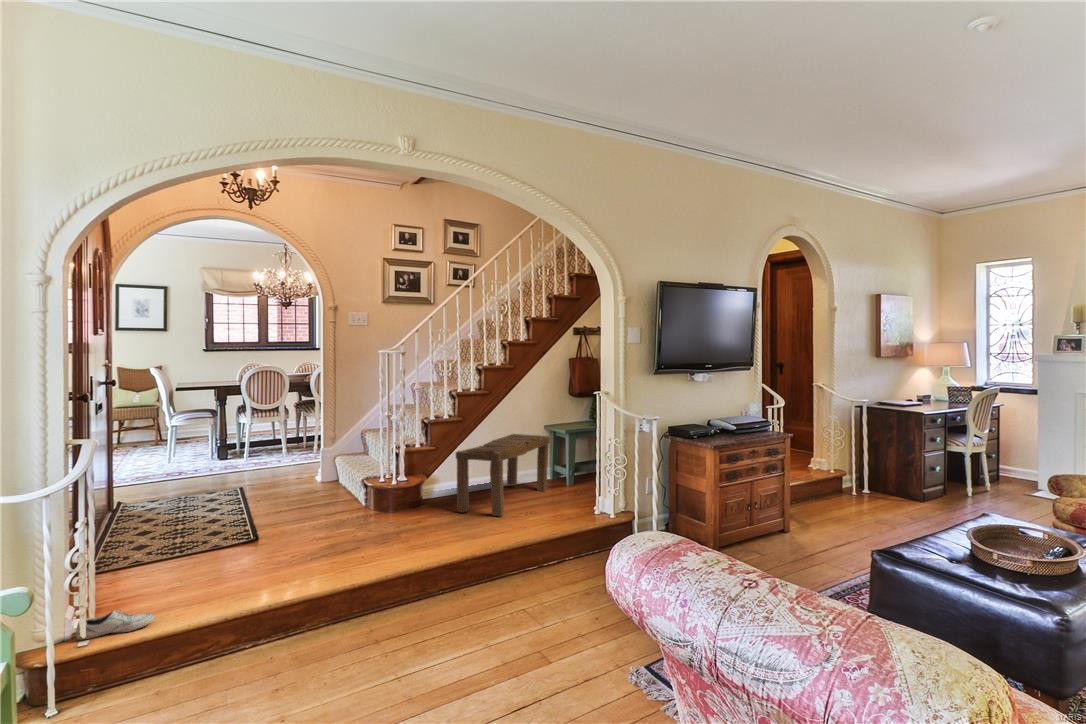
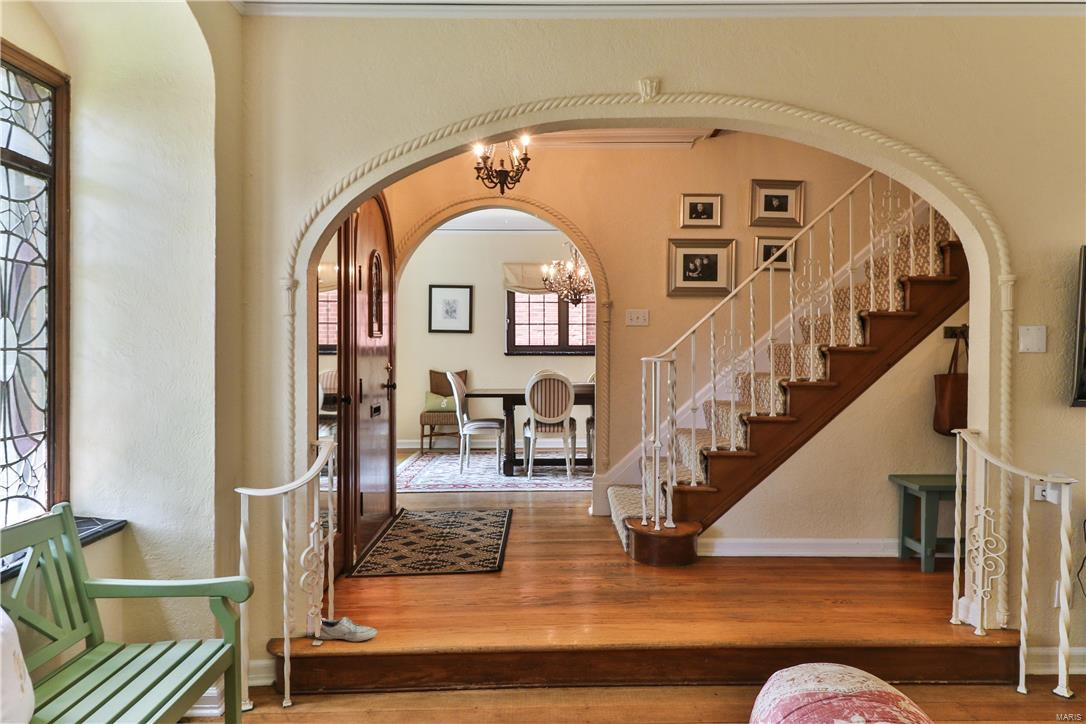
bench: present [456,434,550,517] -> none [735,480,893,599]

